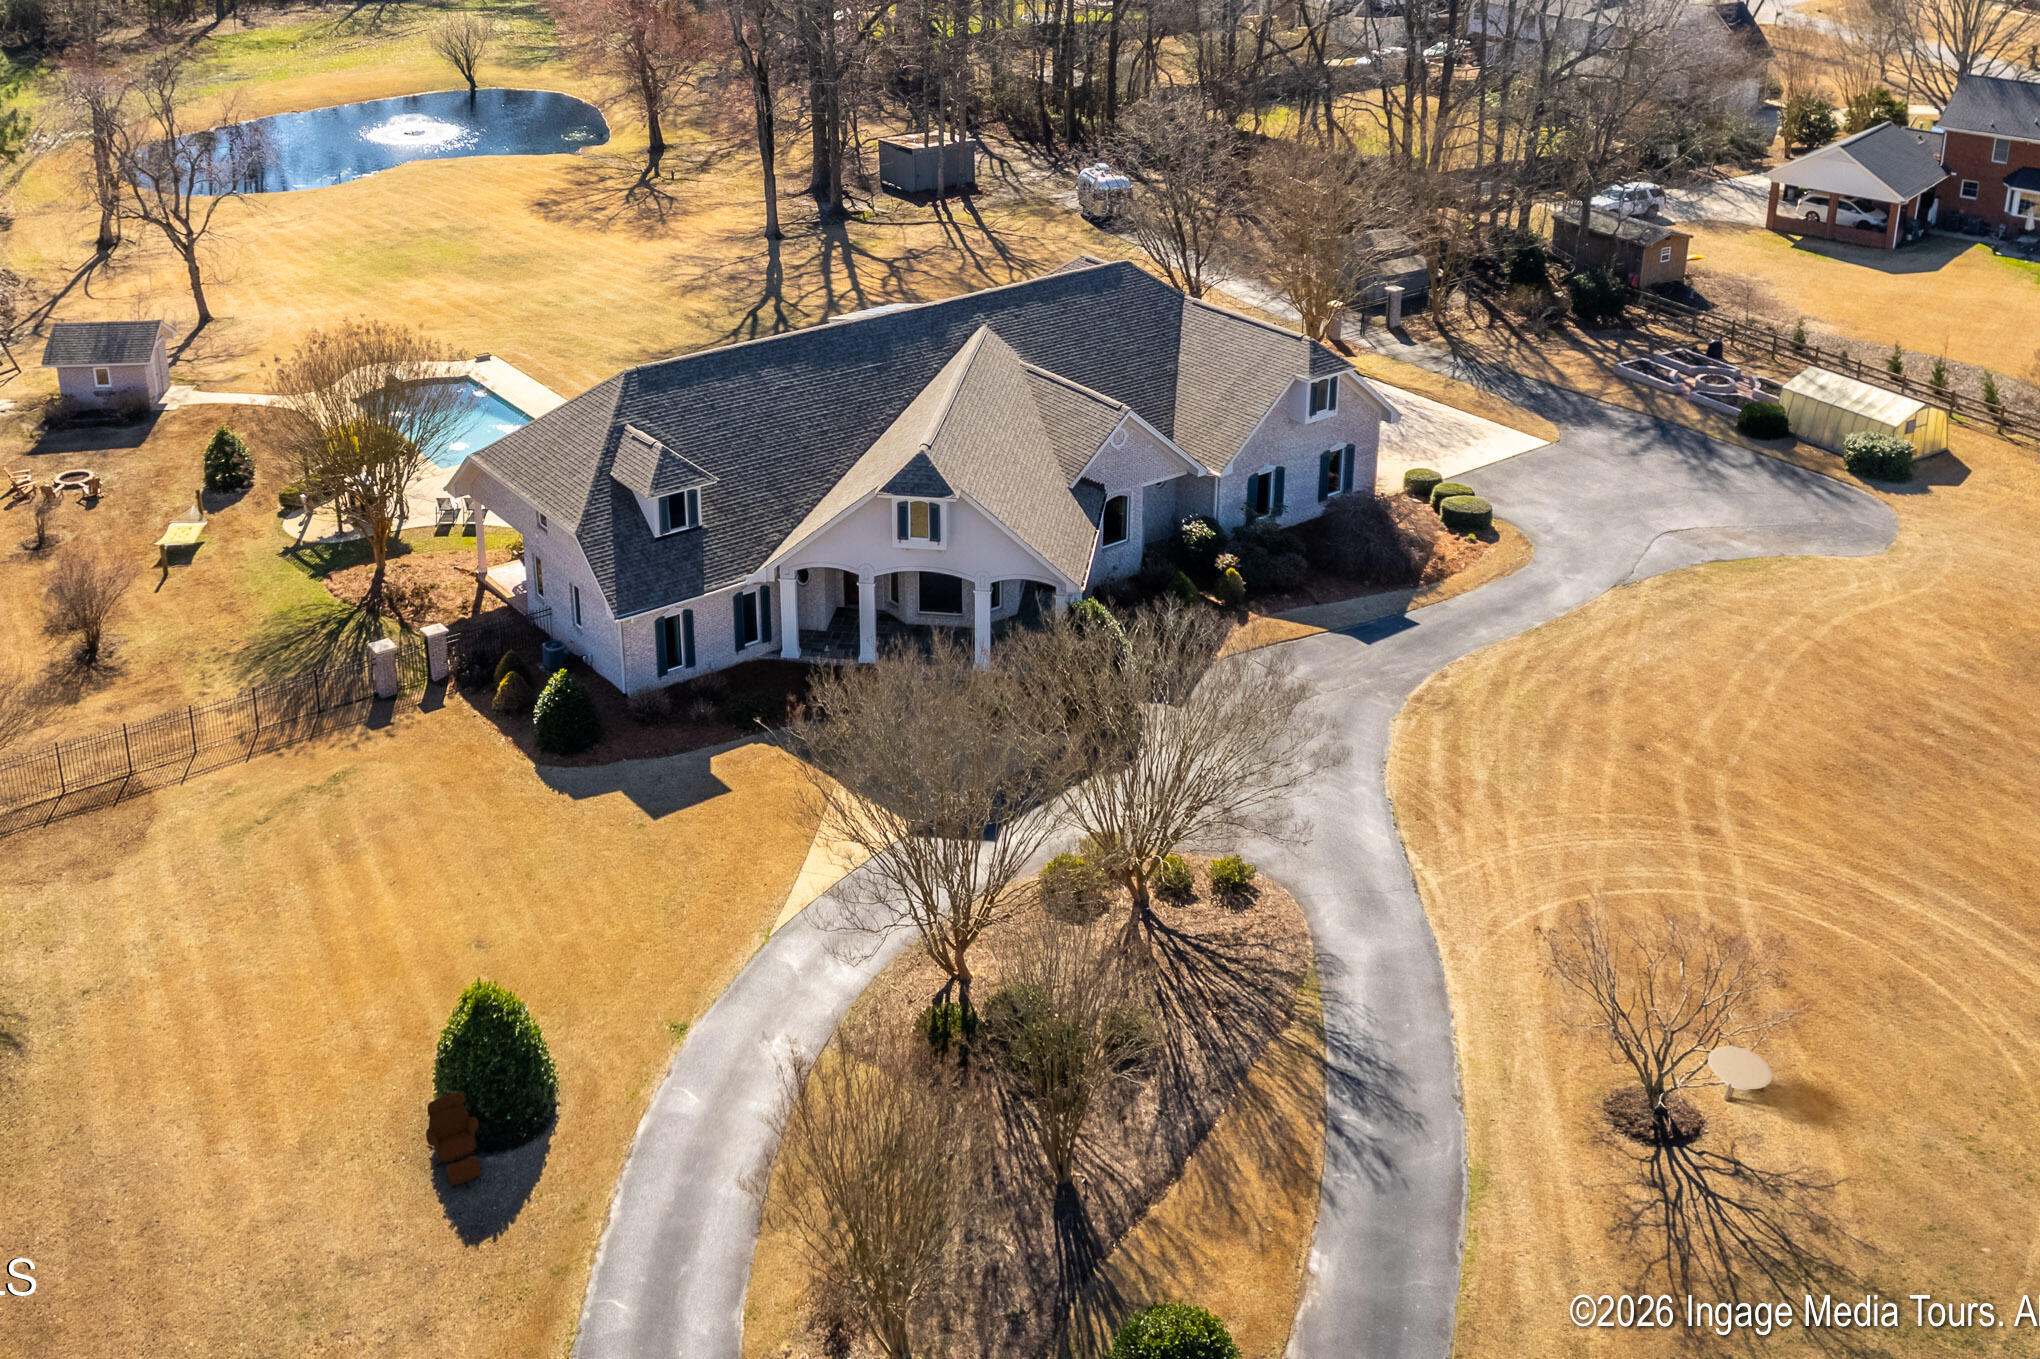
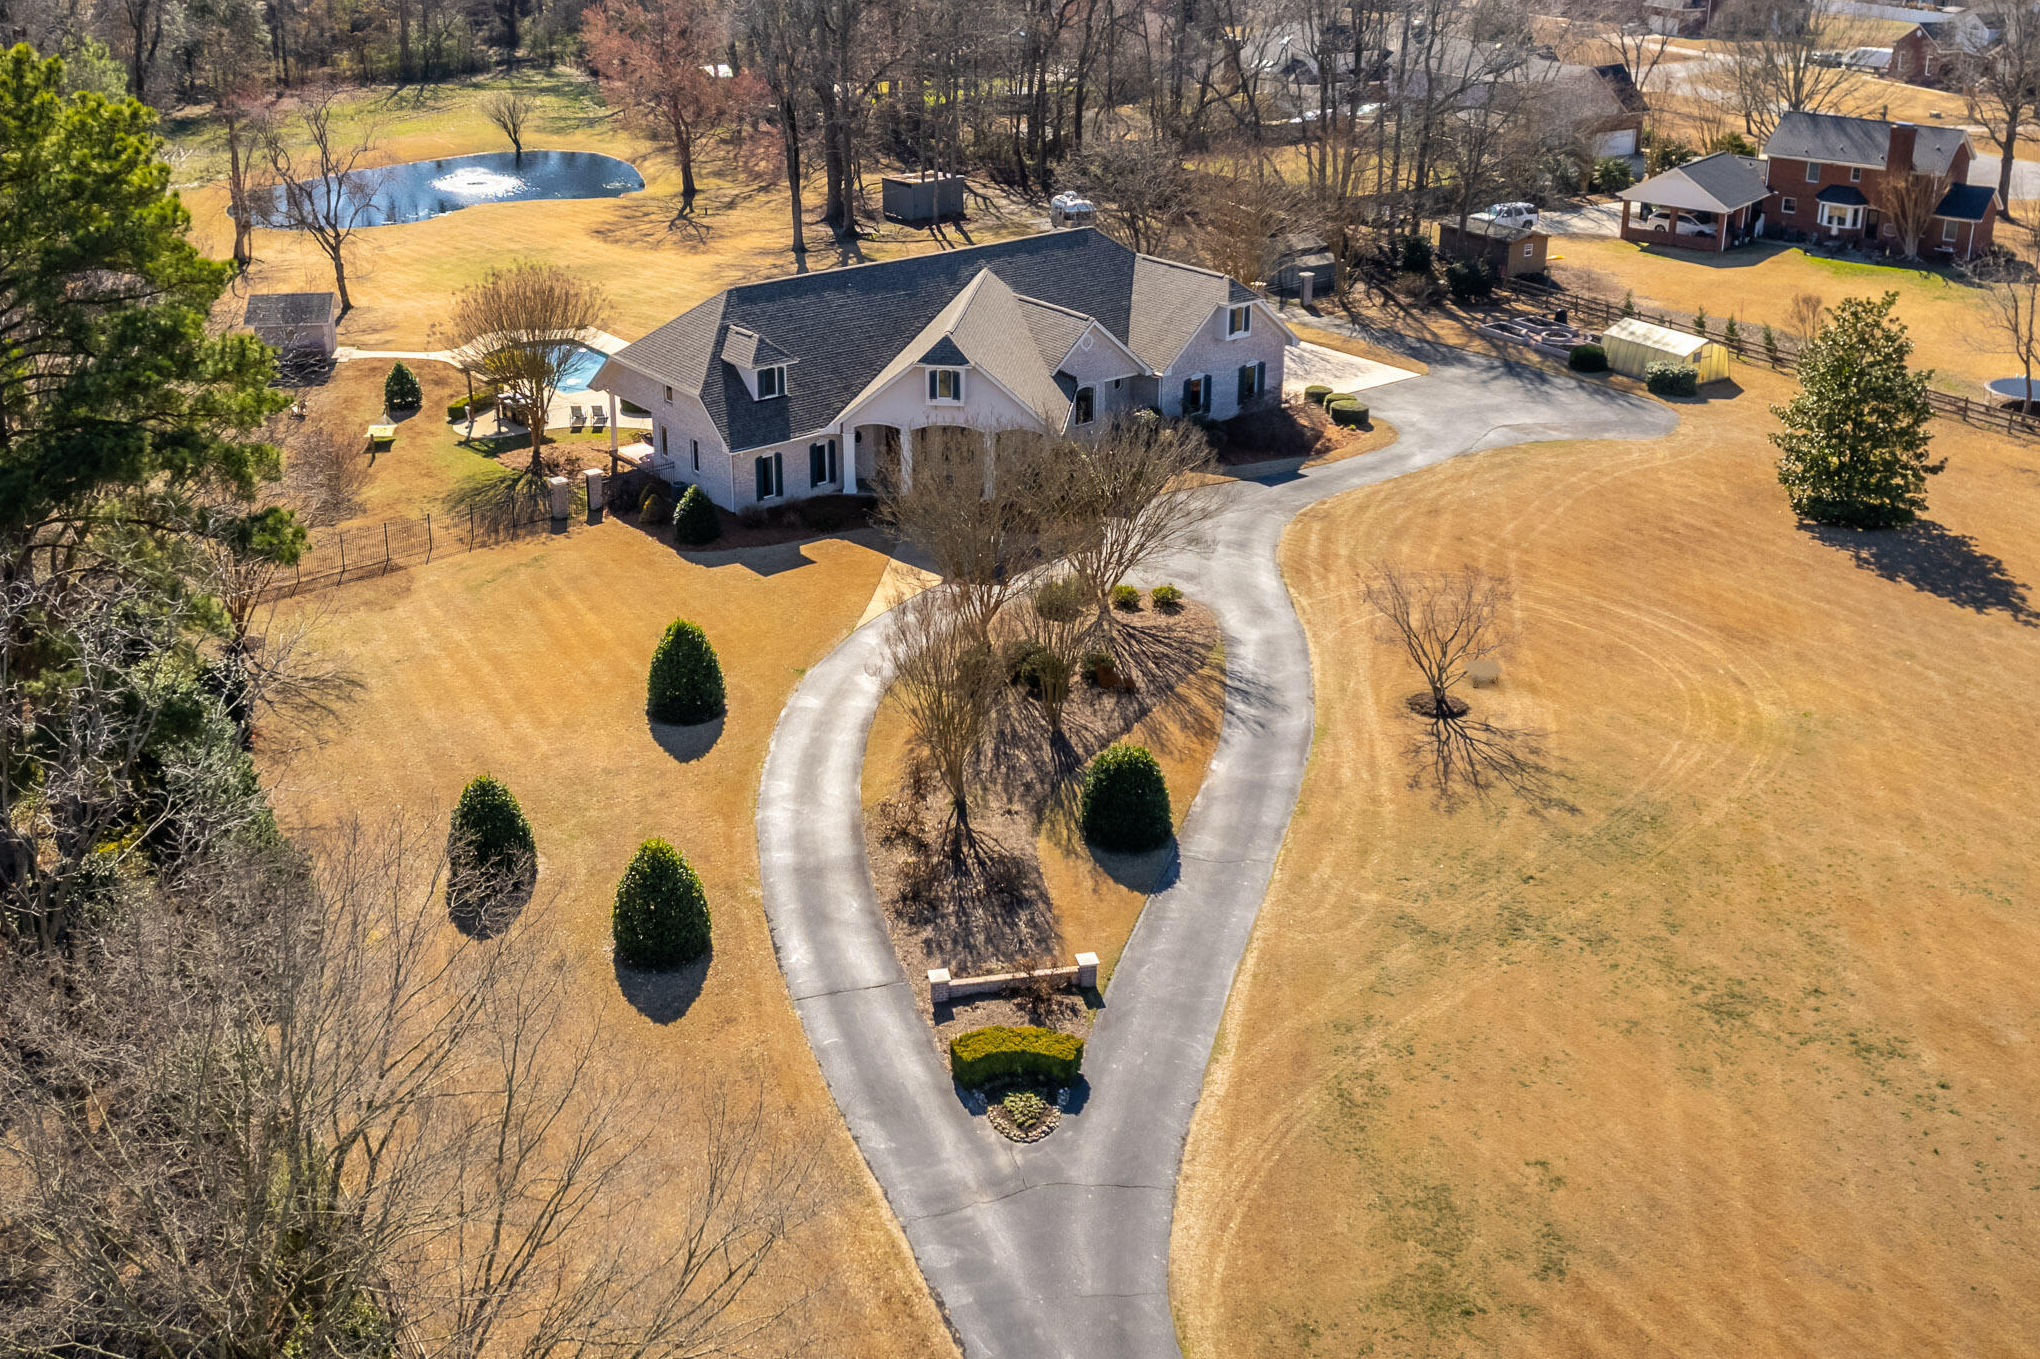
lounge chair: present [426,1092,480,1189] -> present [1096,654,1136,689]

